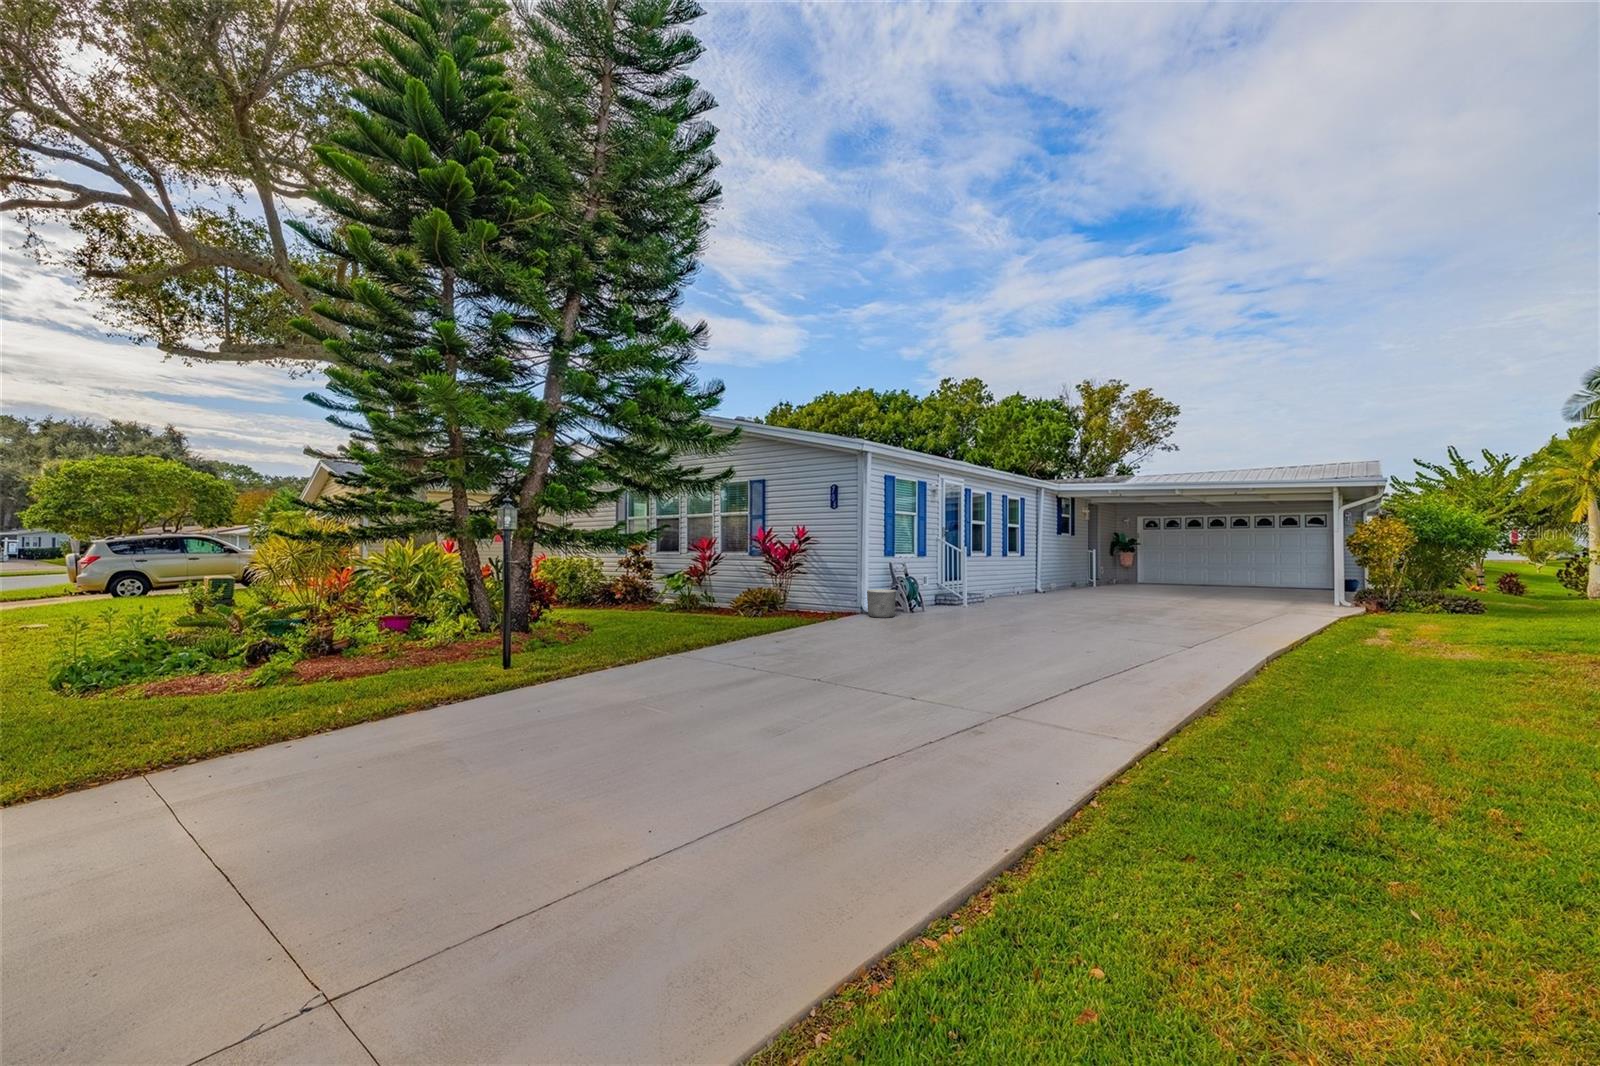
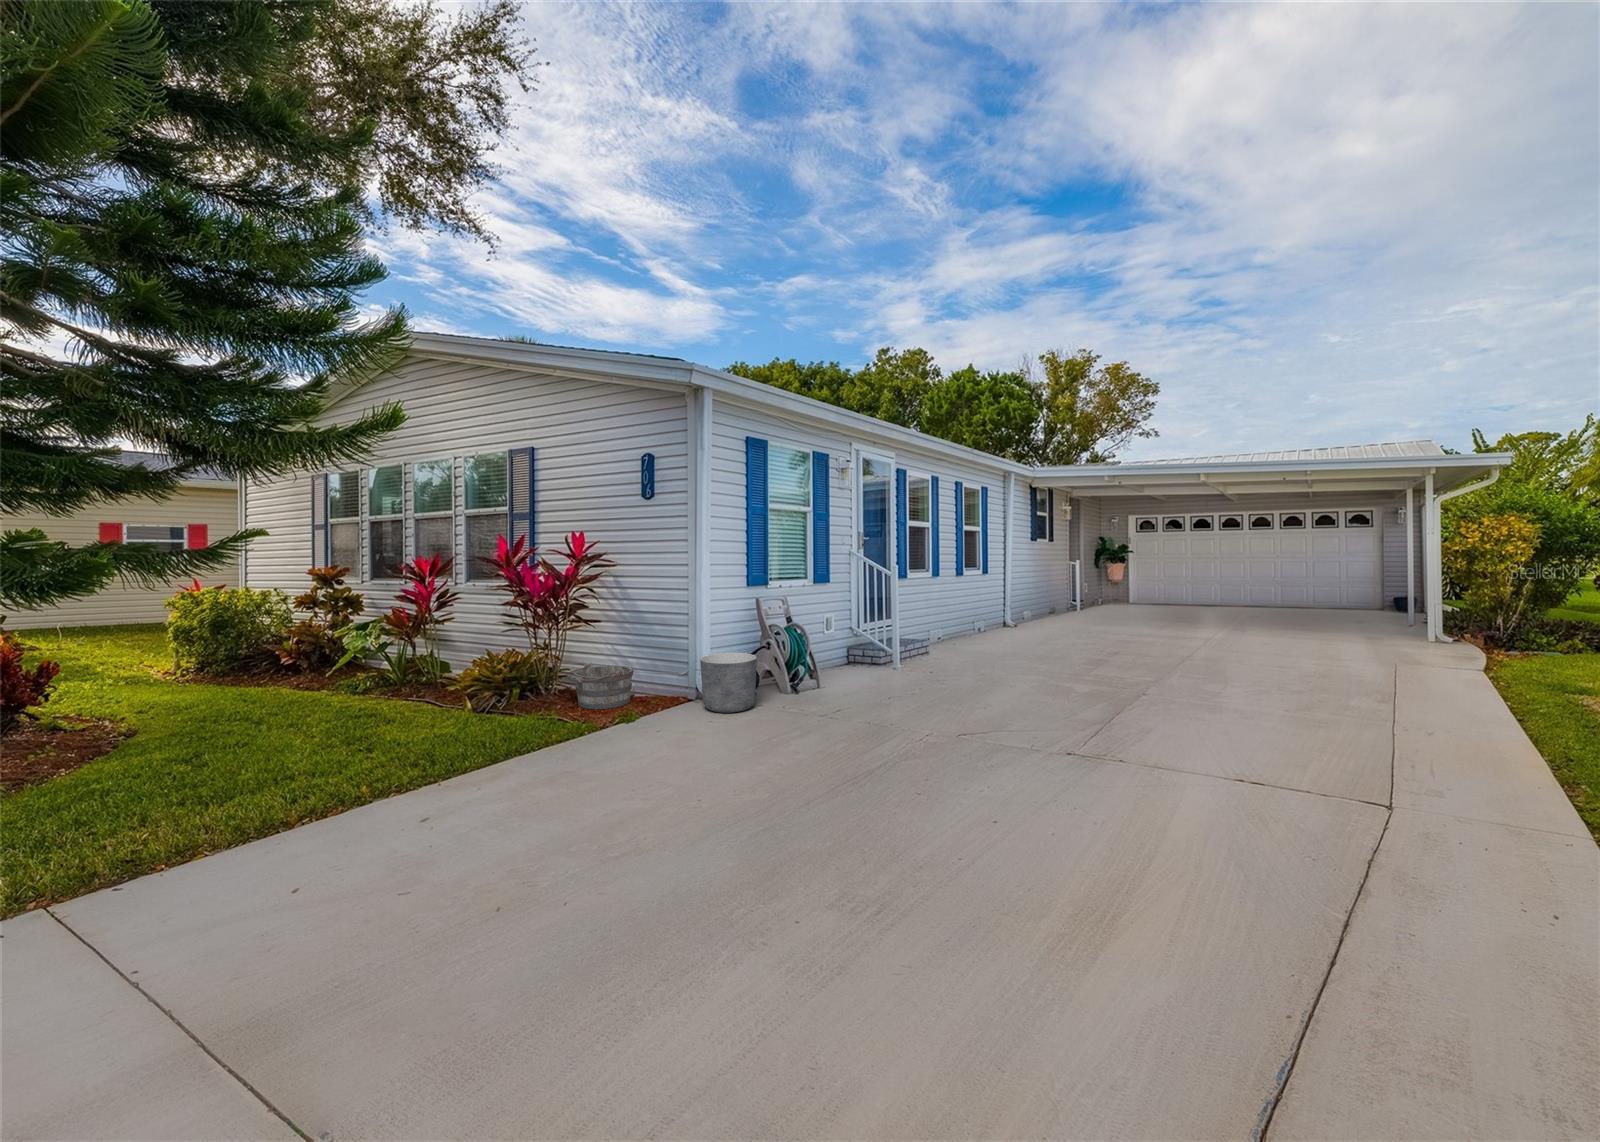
bucket: none [796,594,829,616] -> present [566,662,633,709]

